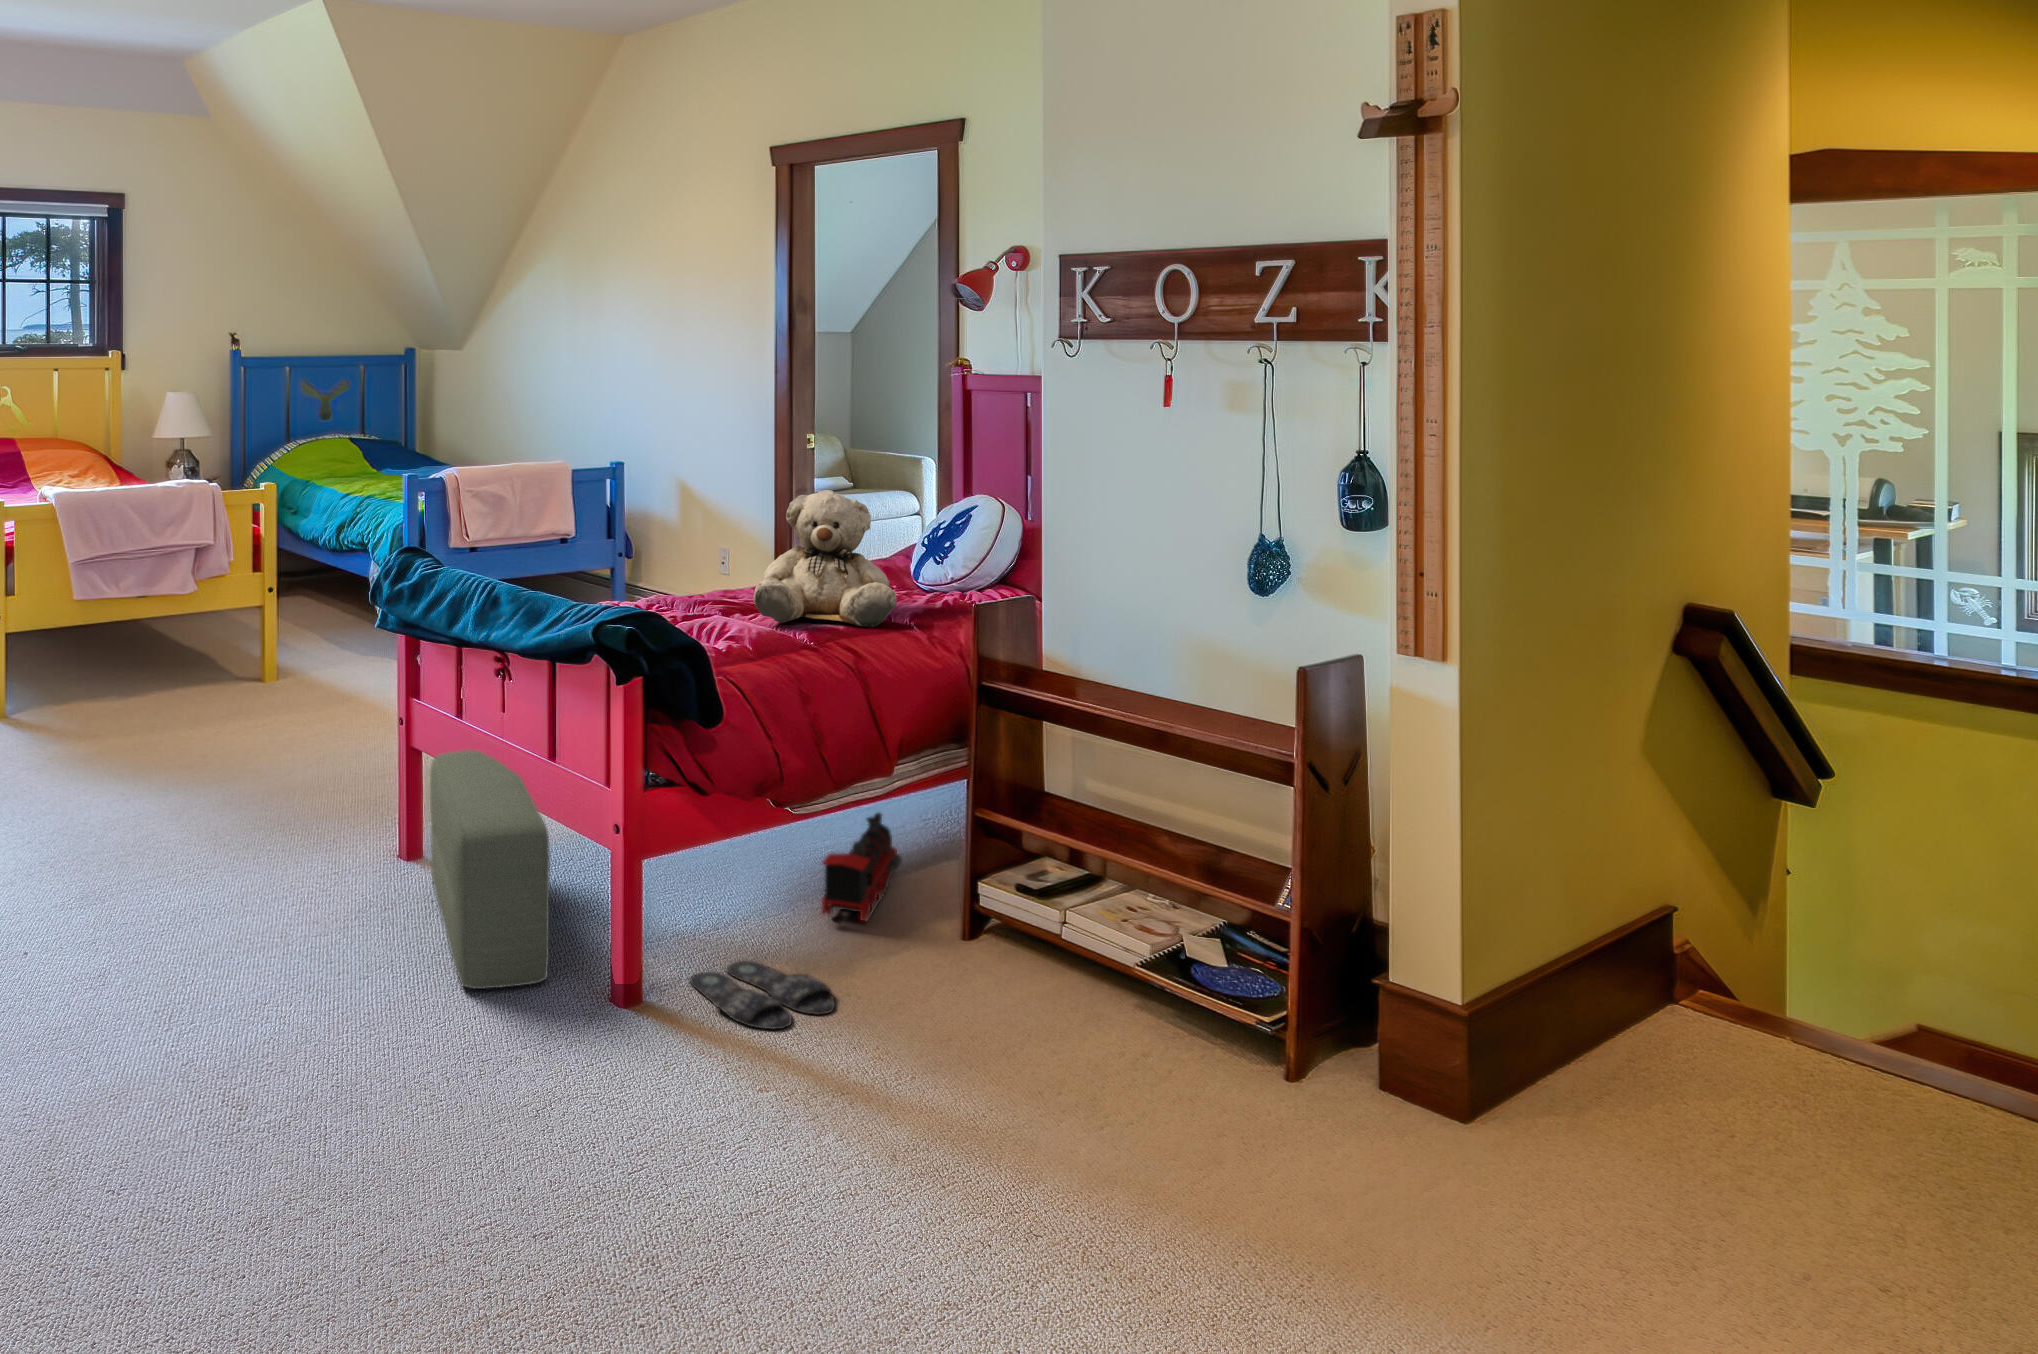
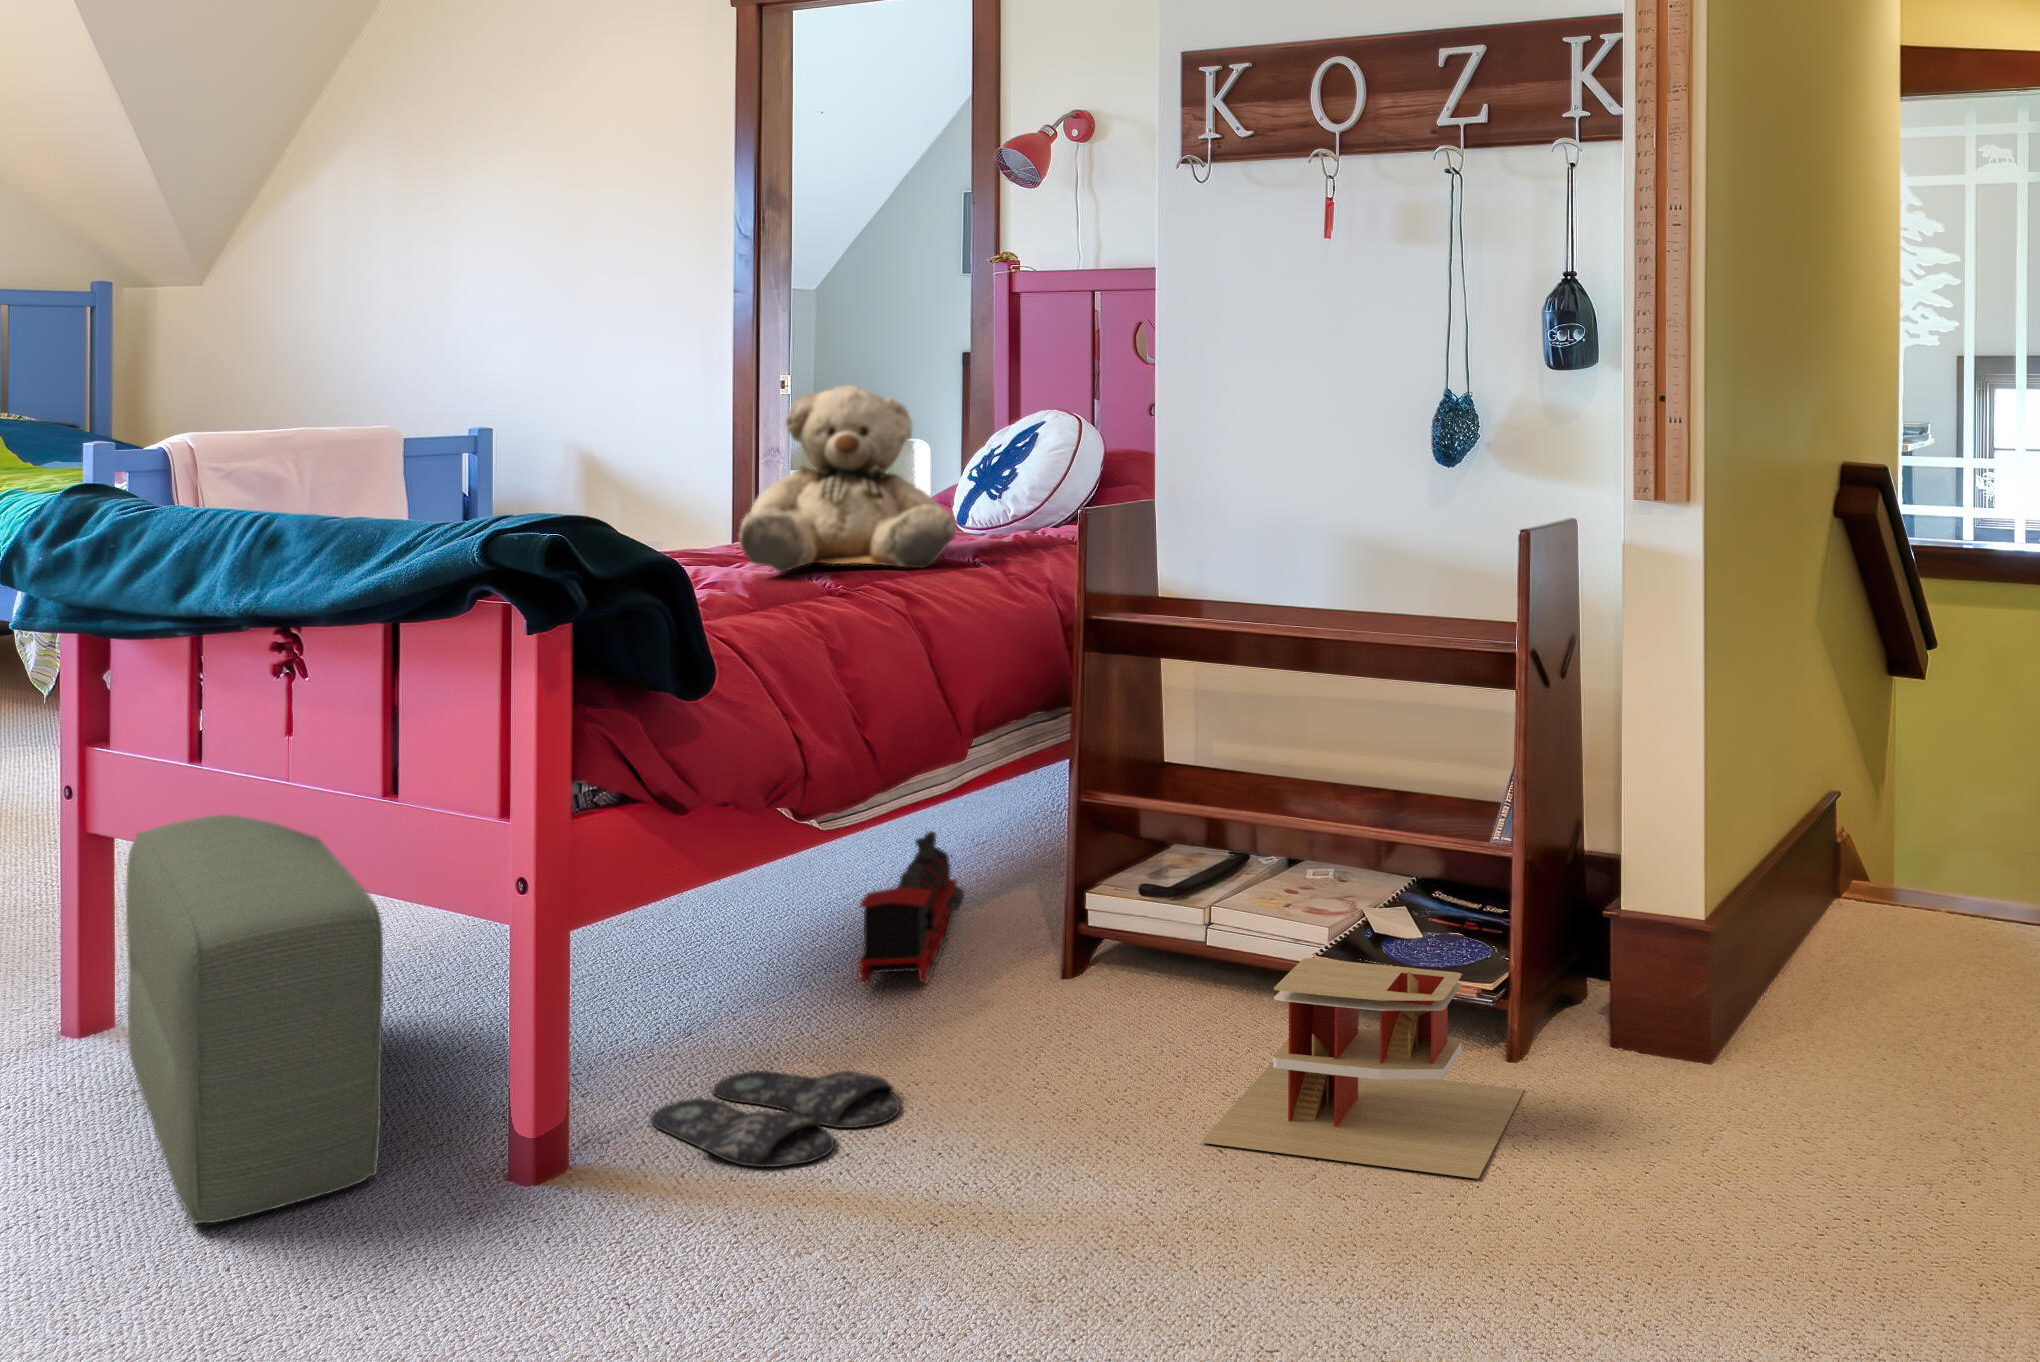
toy house: none [1025,964,1285,1154] -> present [1201,958,1524,1178]

